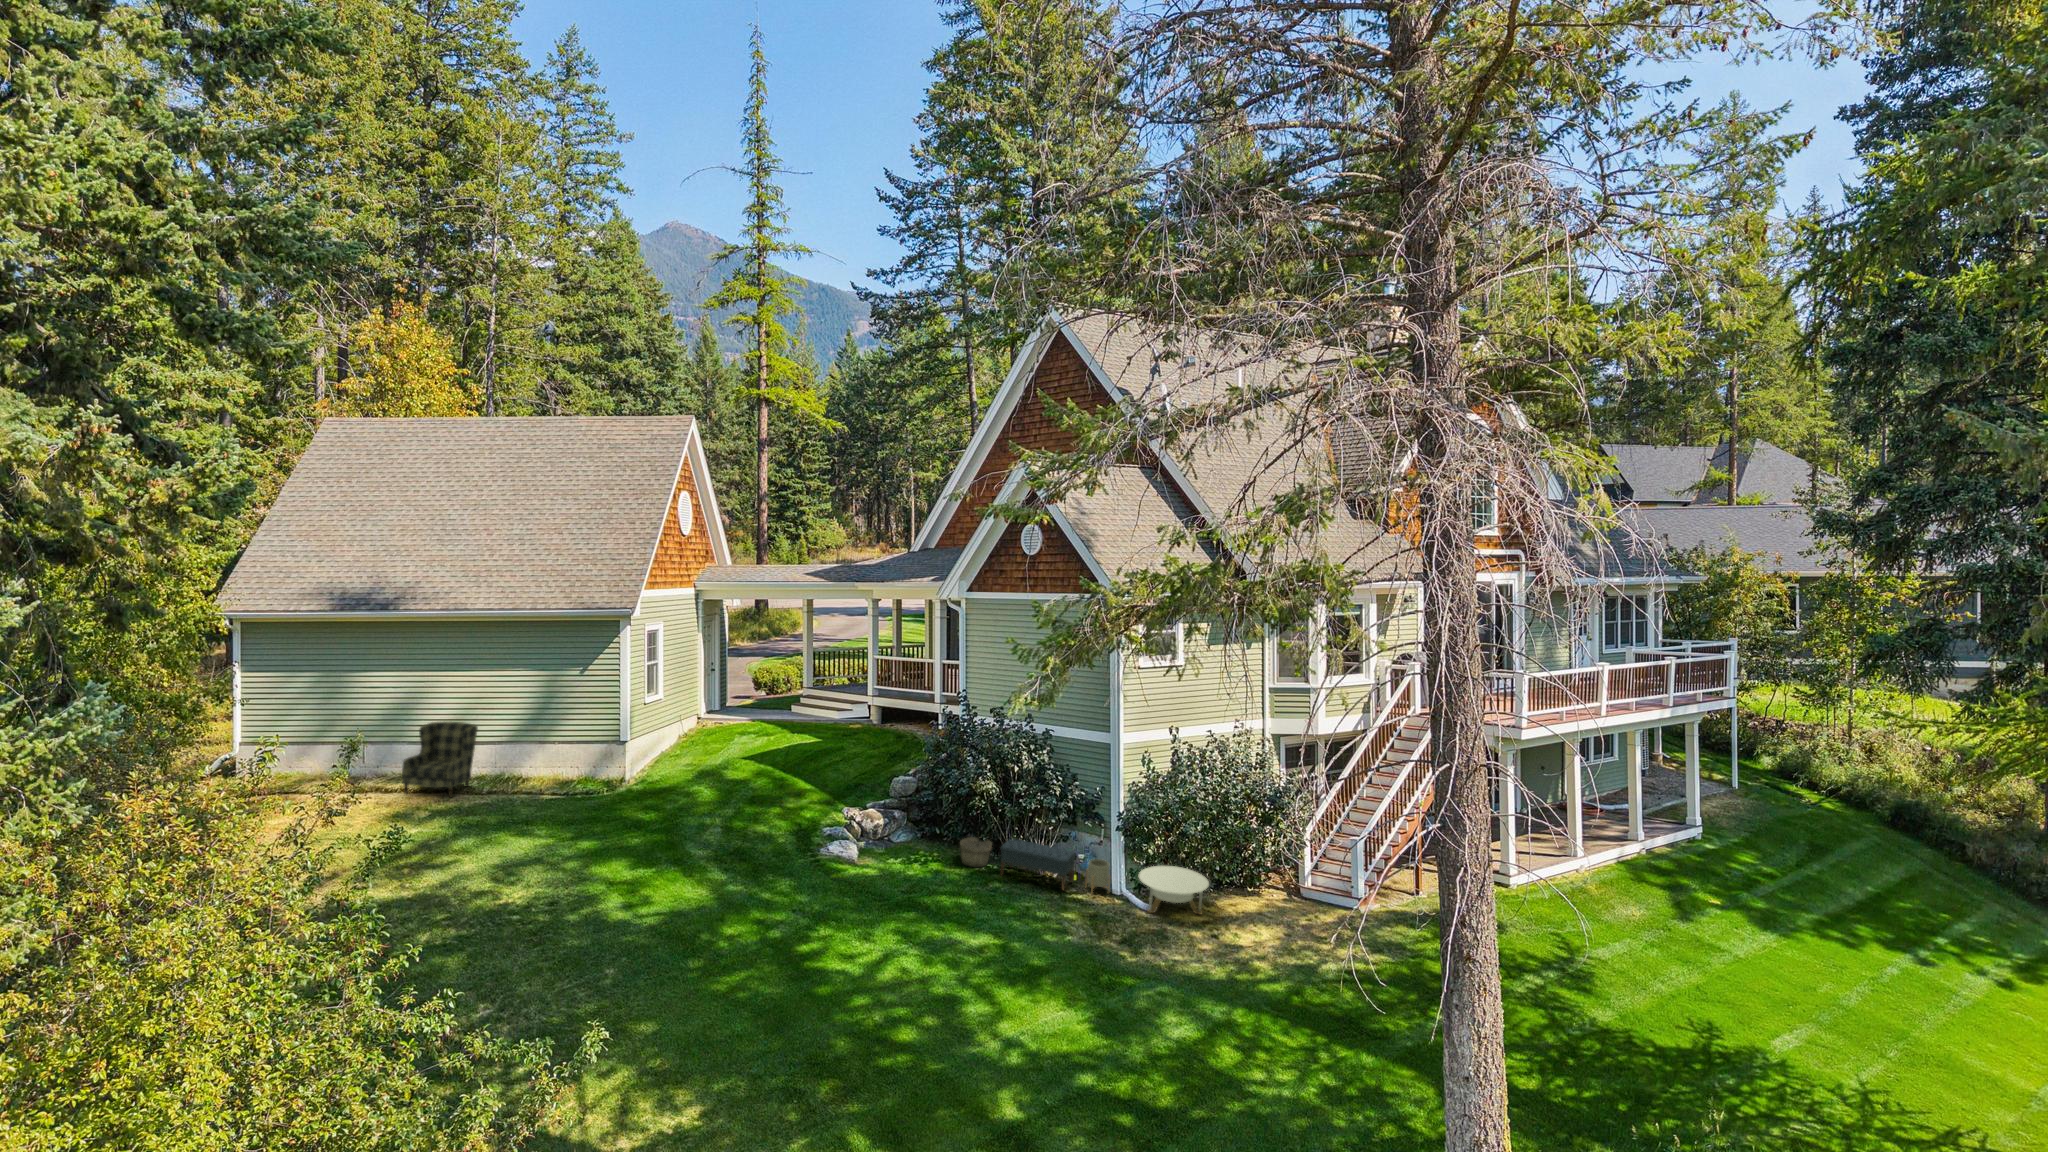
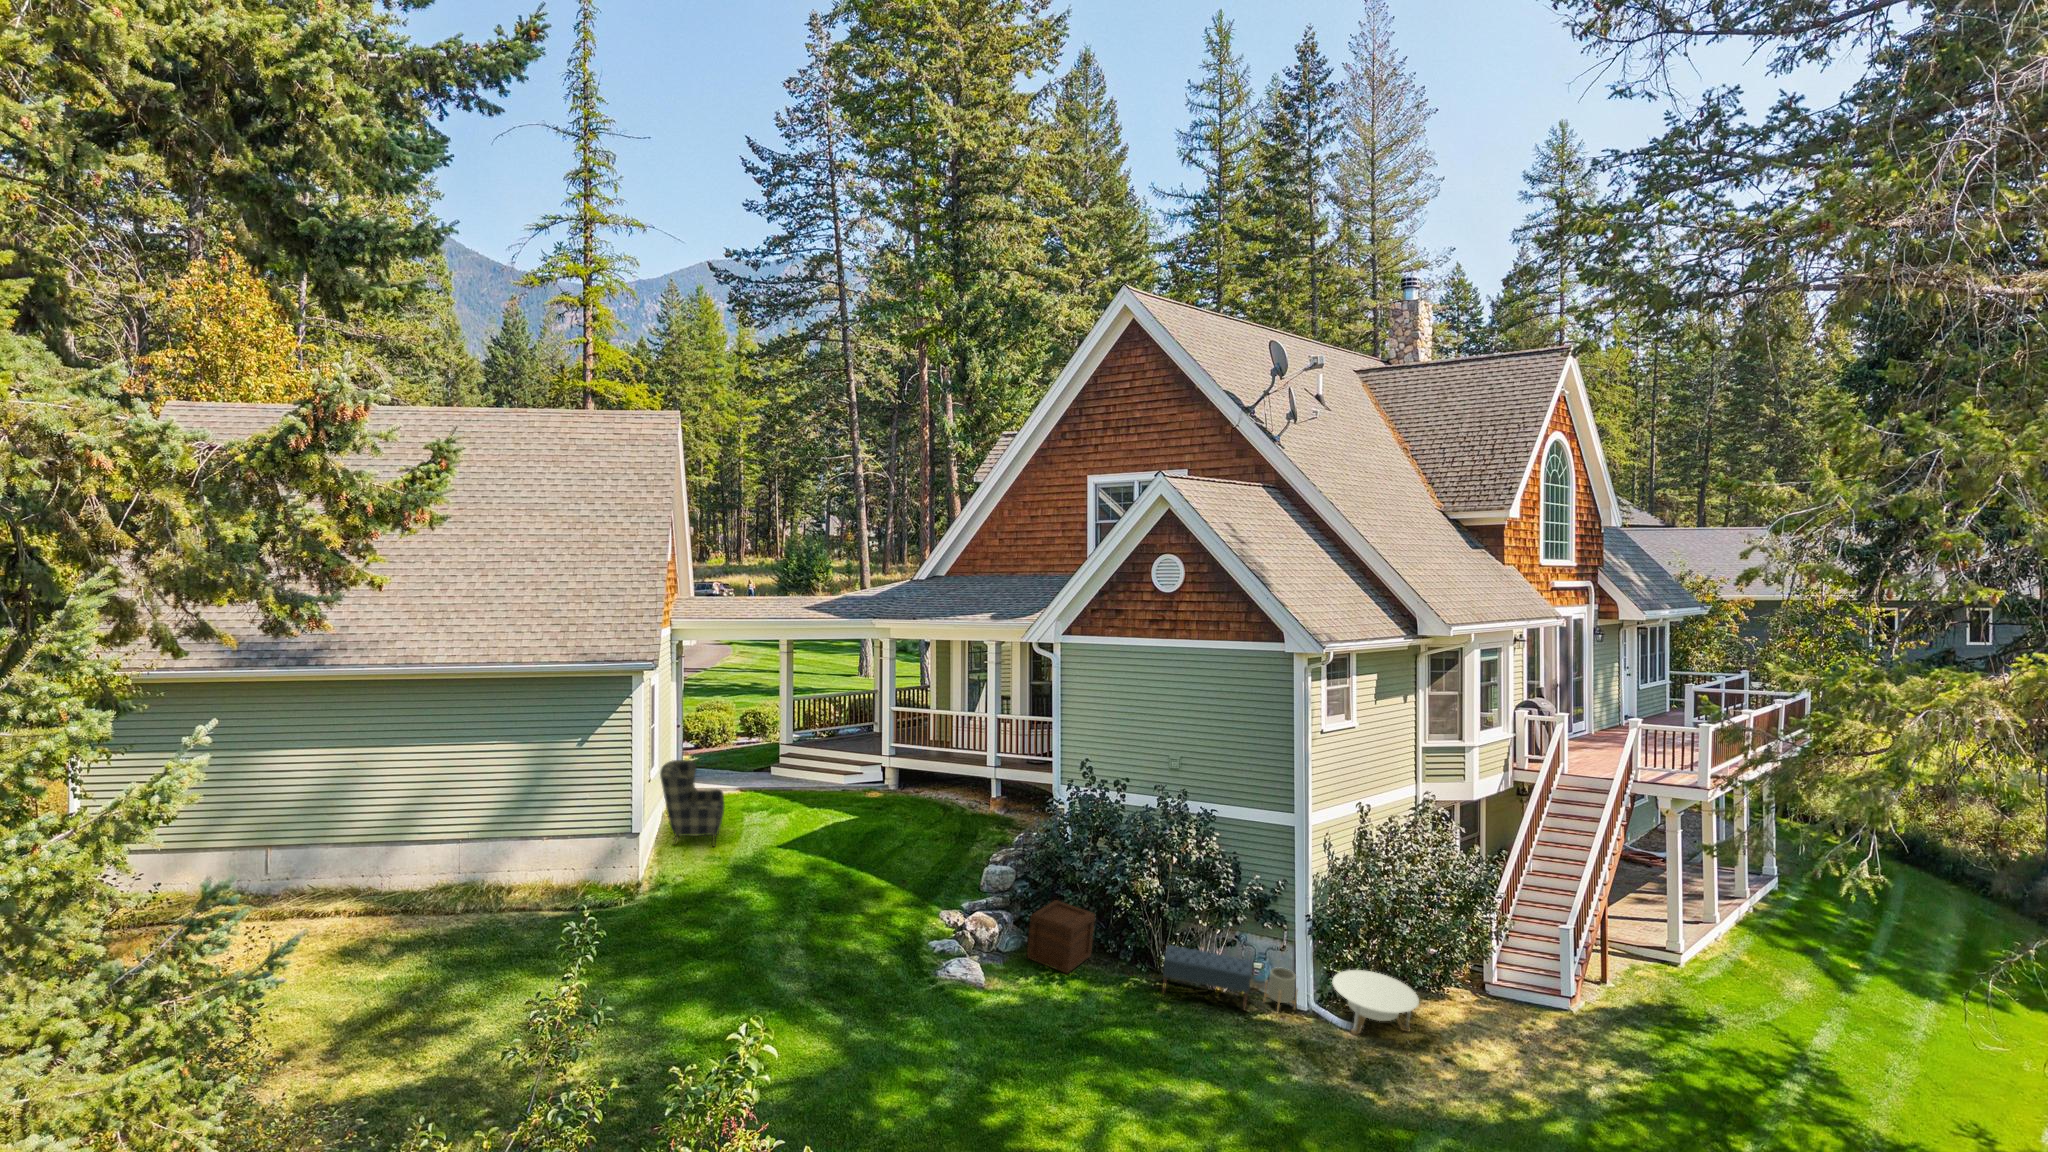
chair: present [402,721,478,798] -> present [660,760,724,847]
wooden crate: none [902,803,959,858] -> present [1027,900,1095,973]
wooden bucket: present [960,837,992,867] -> none [1104,943,1144,983]

